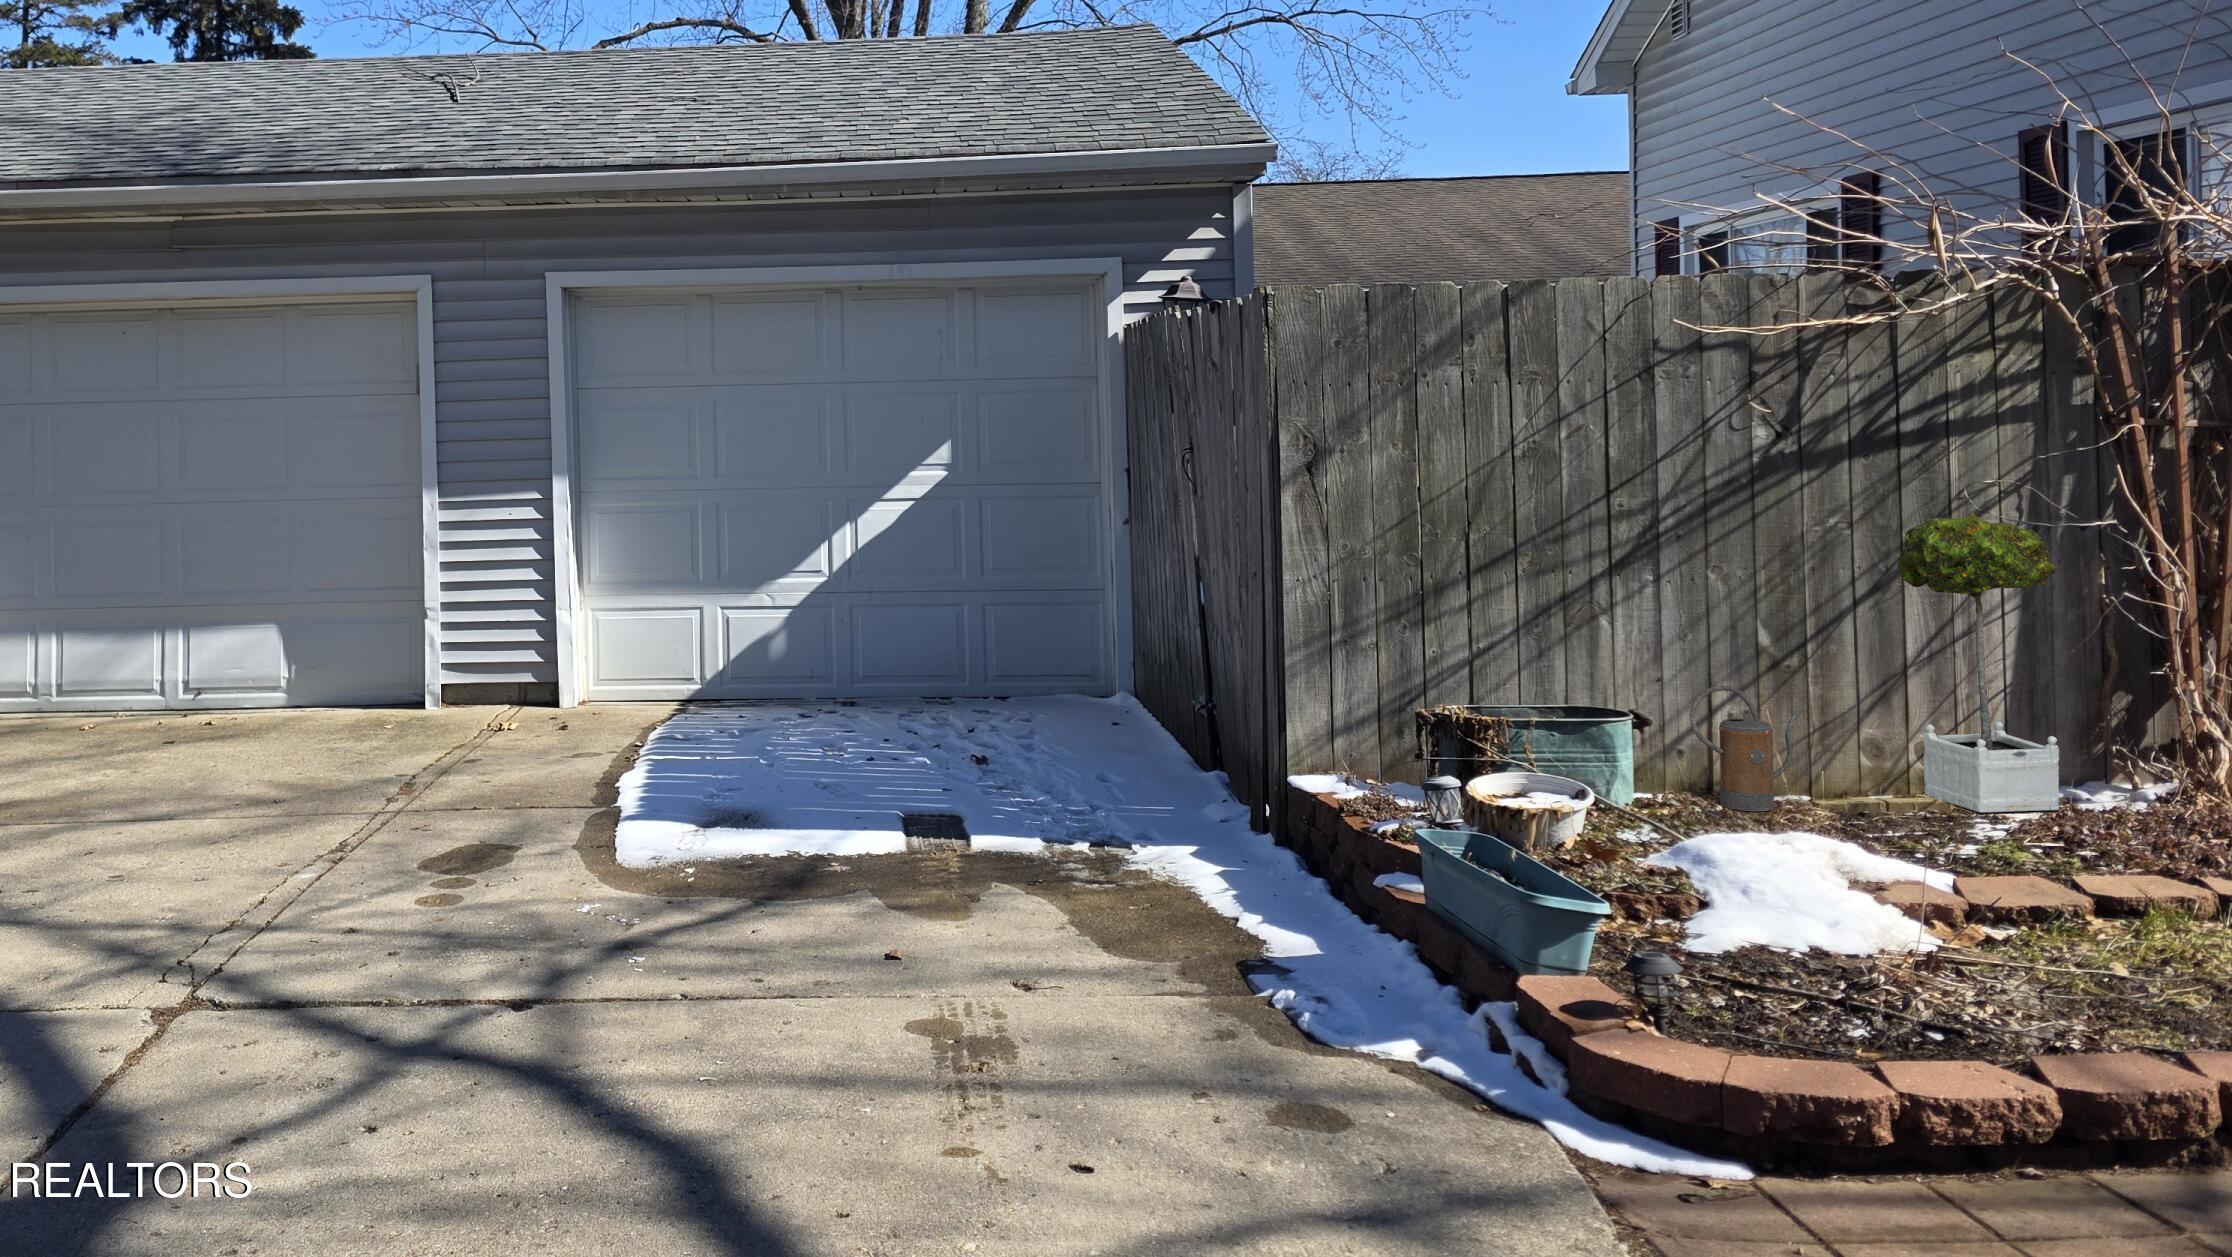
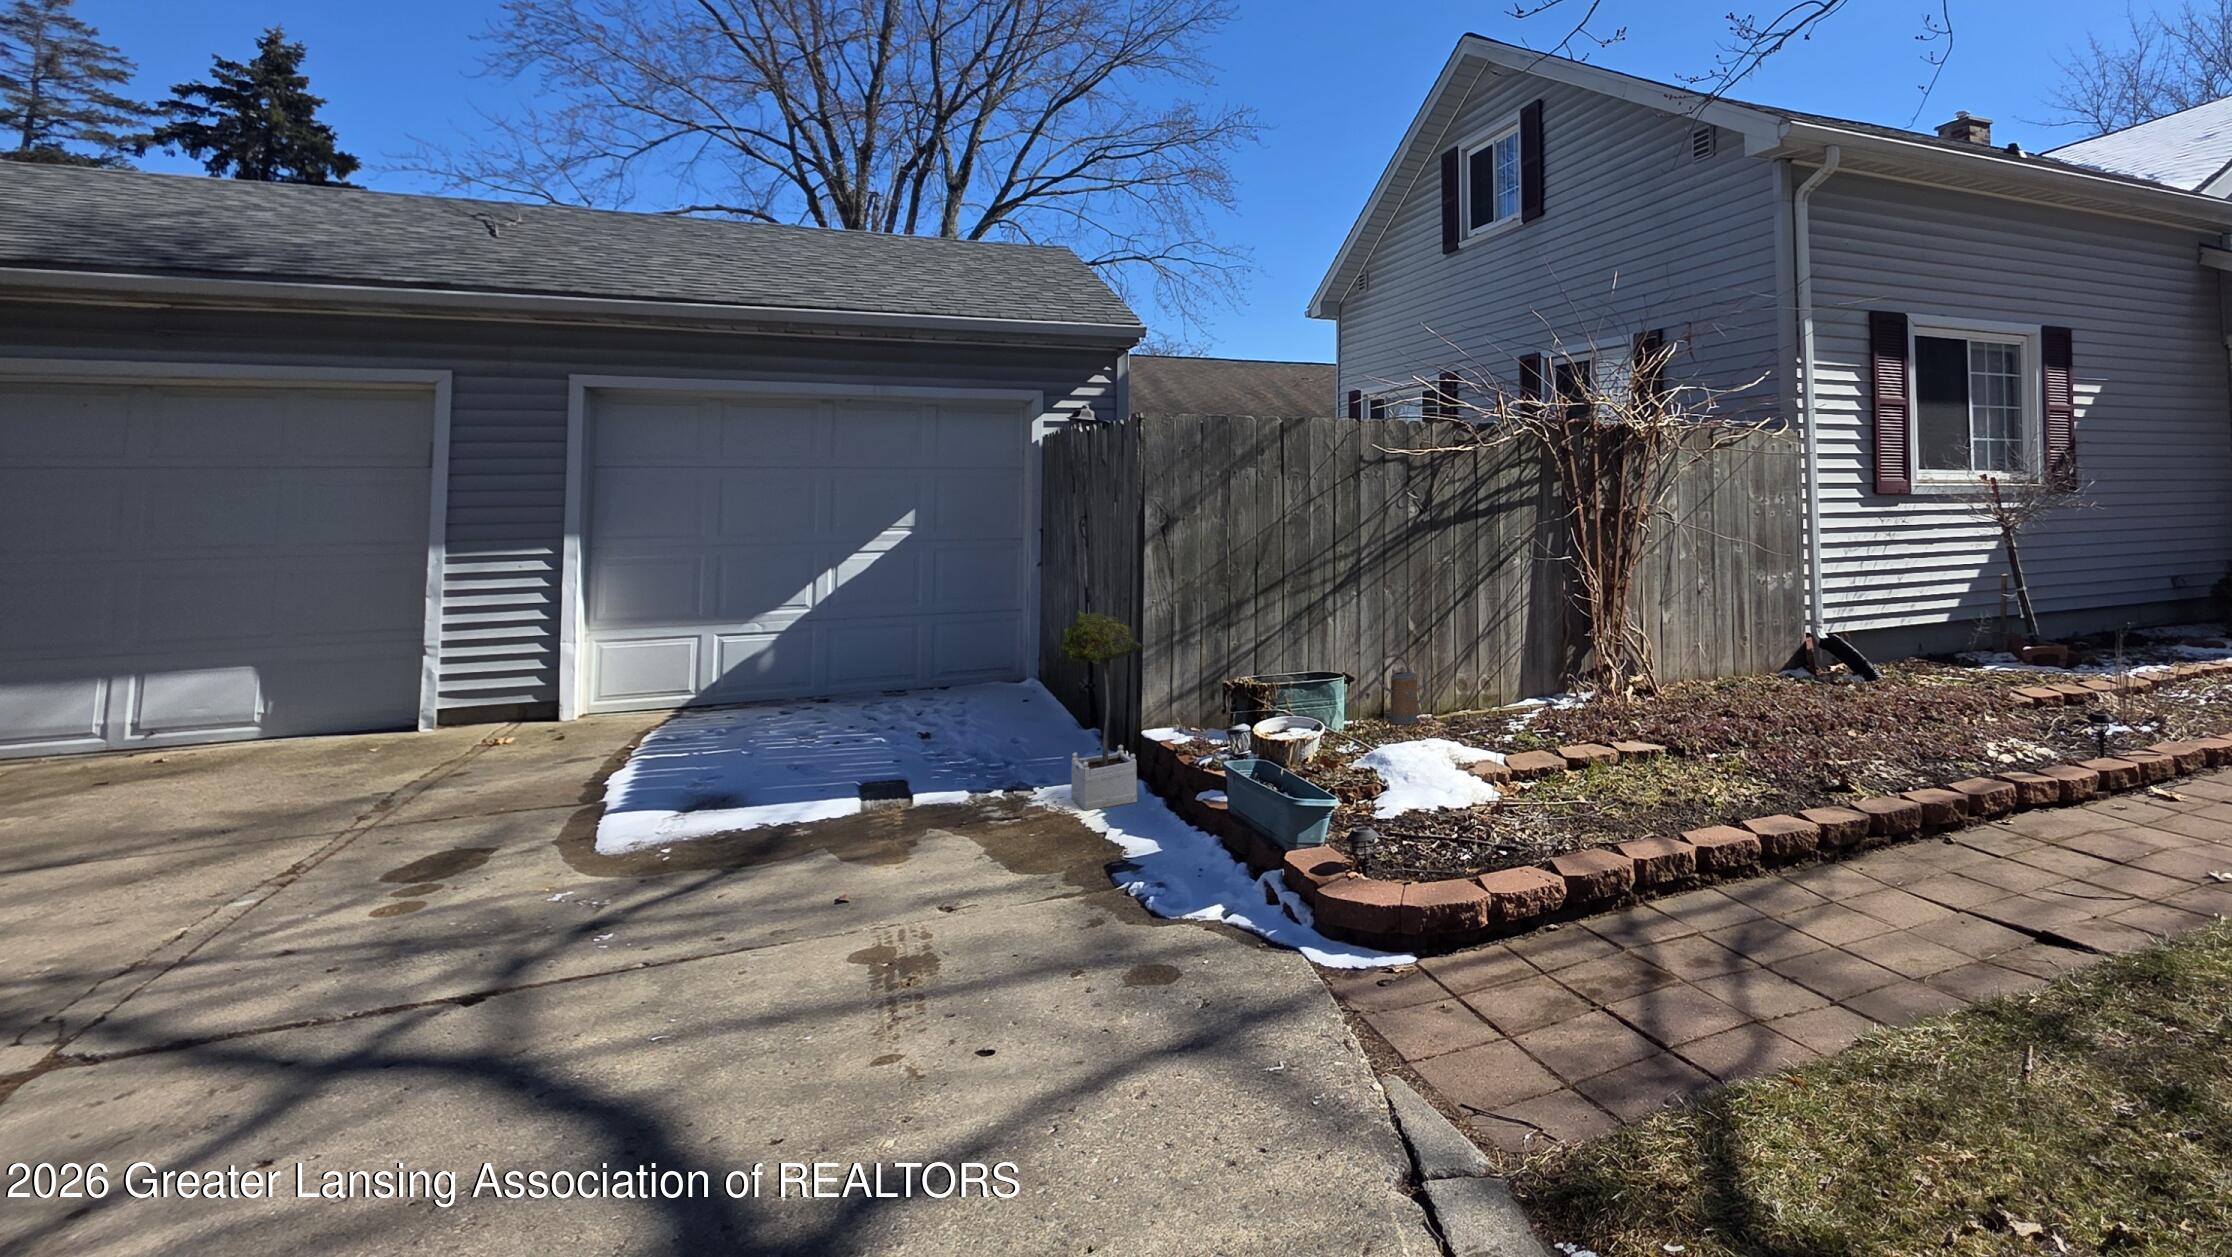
potted tree: present [1897,512,2059,812] -> present [1061,610,1144,811]

